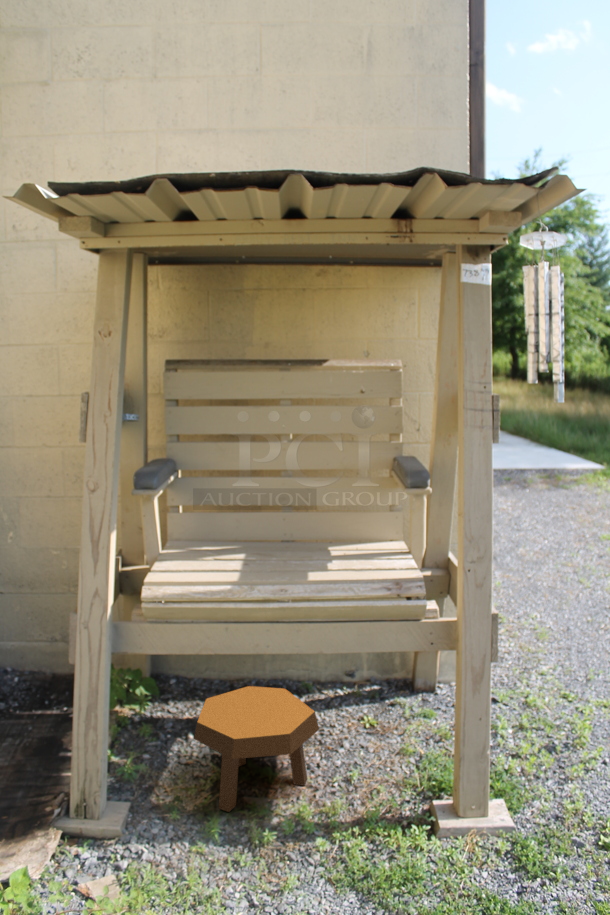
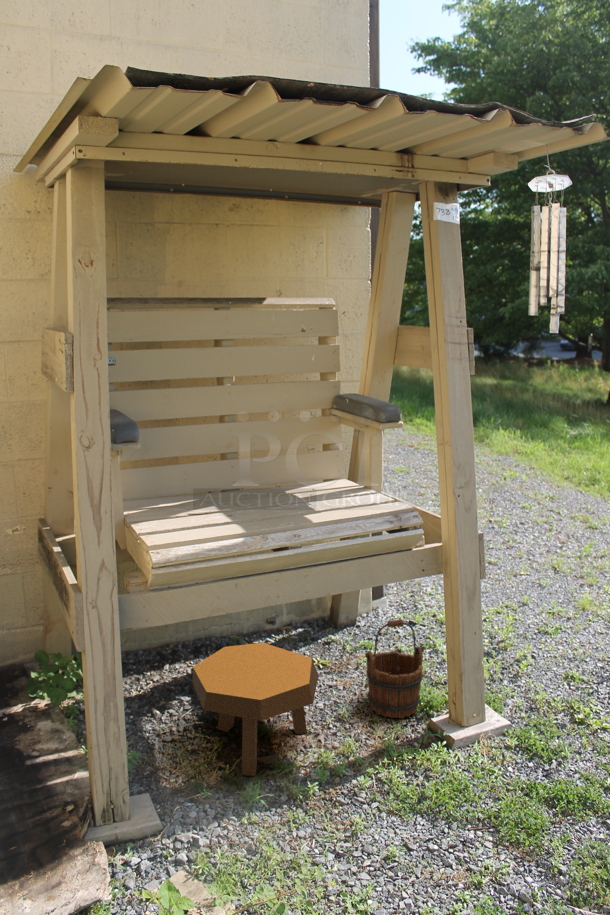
wooden bucket: none [377,688,442,794] -> present [365,620,424,718]

